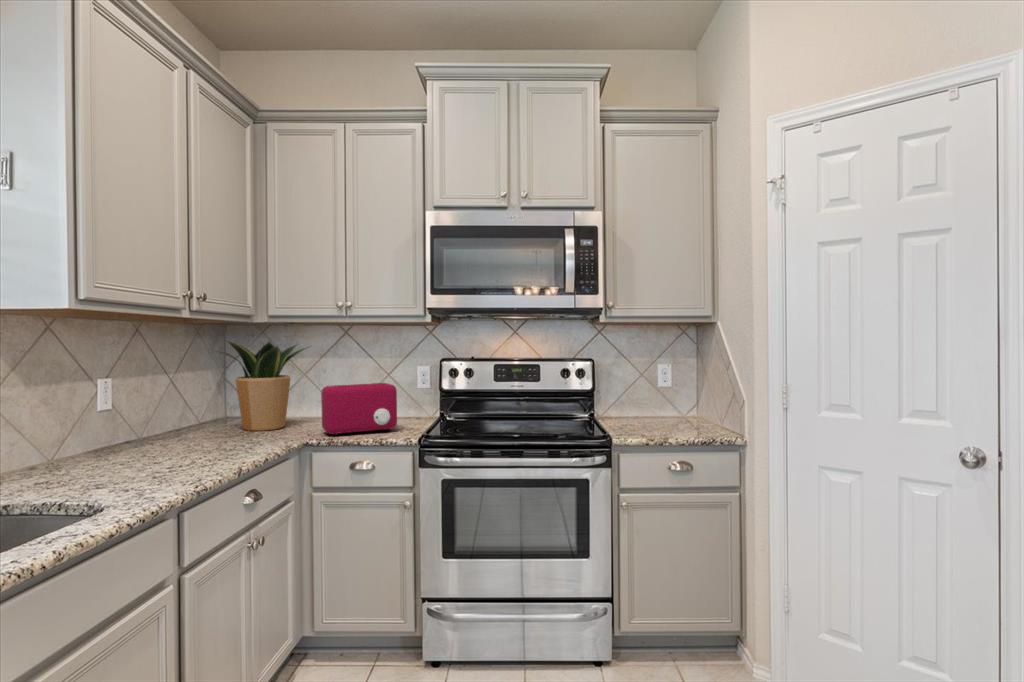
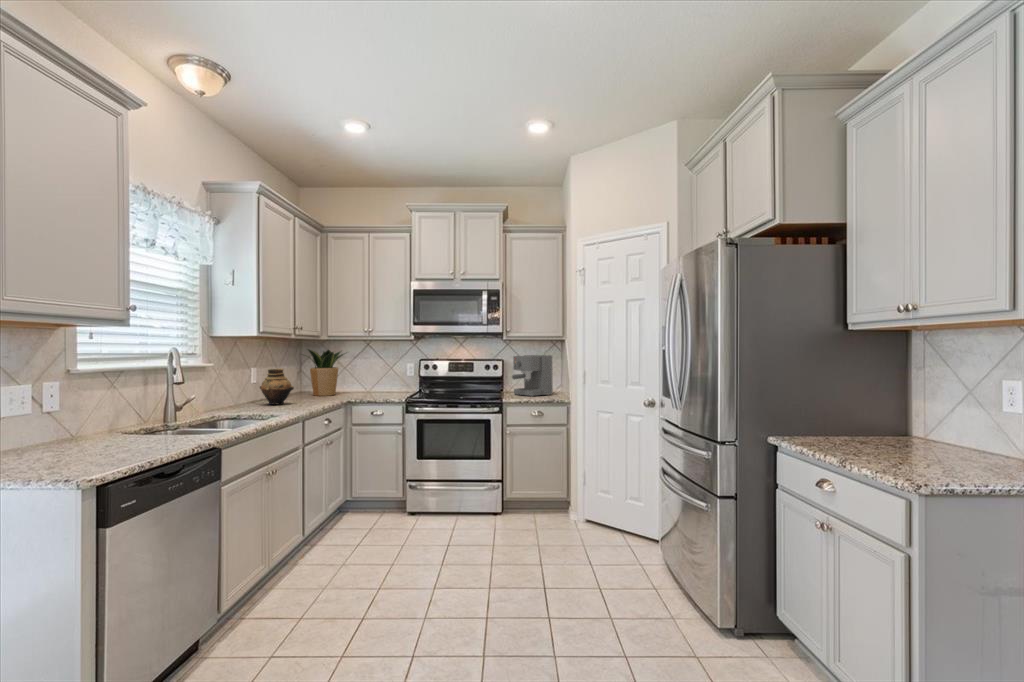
coffee maker: none [615,350,690,430] -> present [512,355,553,396]
toaster: present [321,383,397,436] -> none [356,371,395,398]
vase: none [104,384,180,463] -> present [260,369,294,404]

